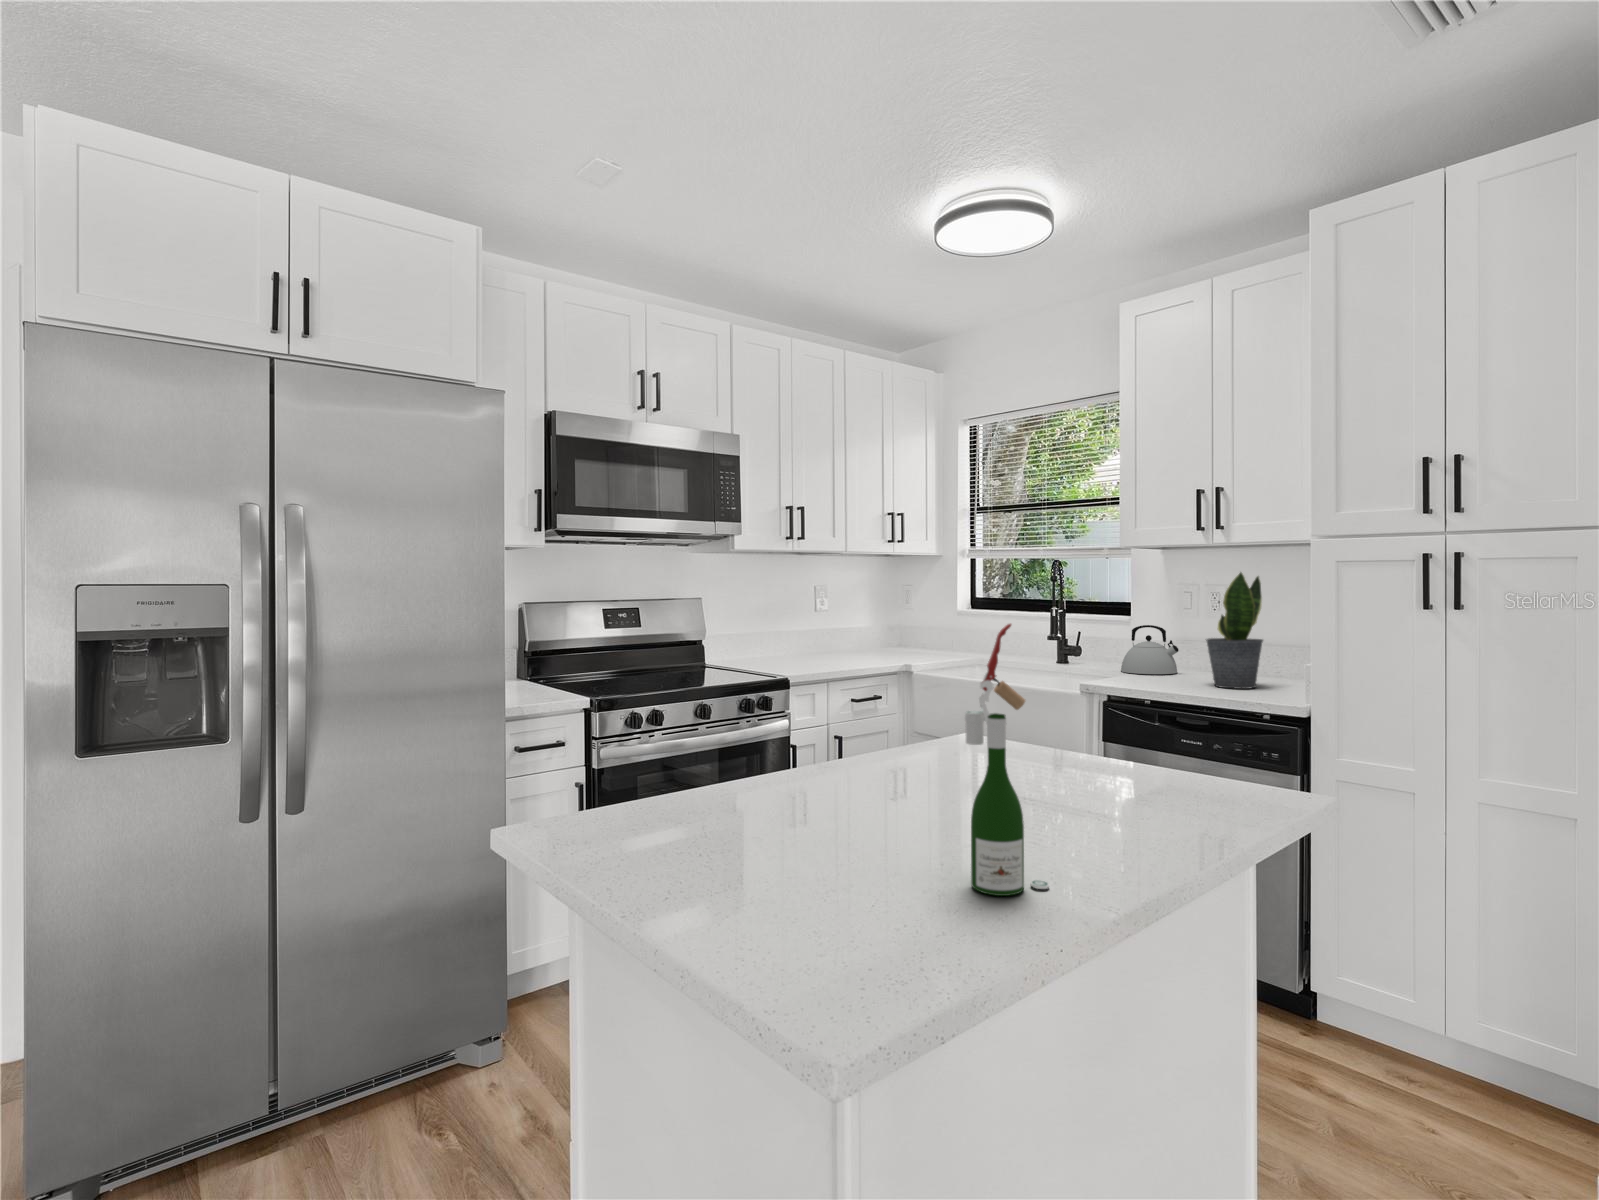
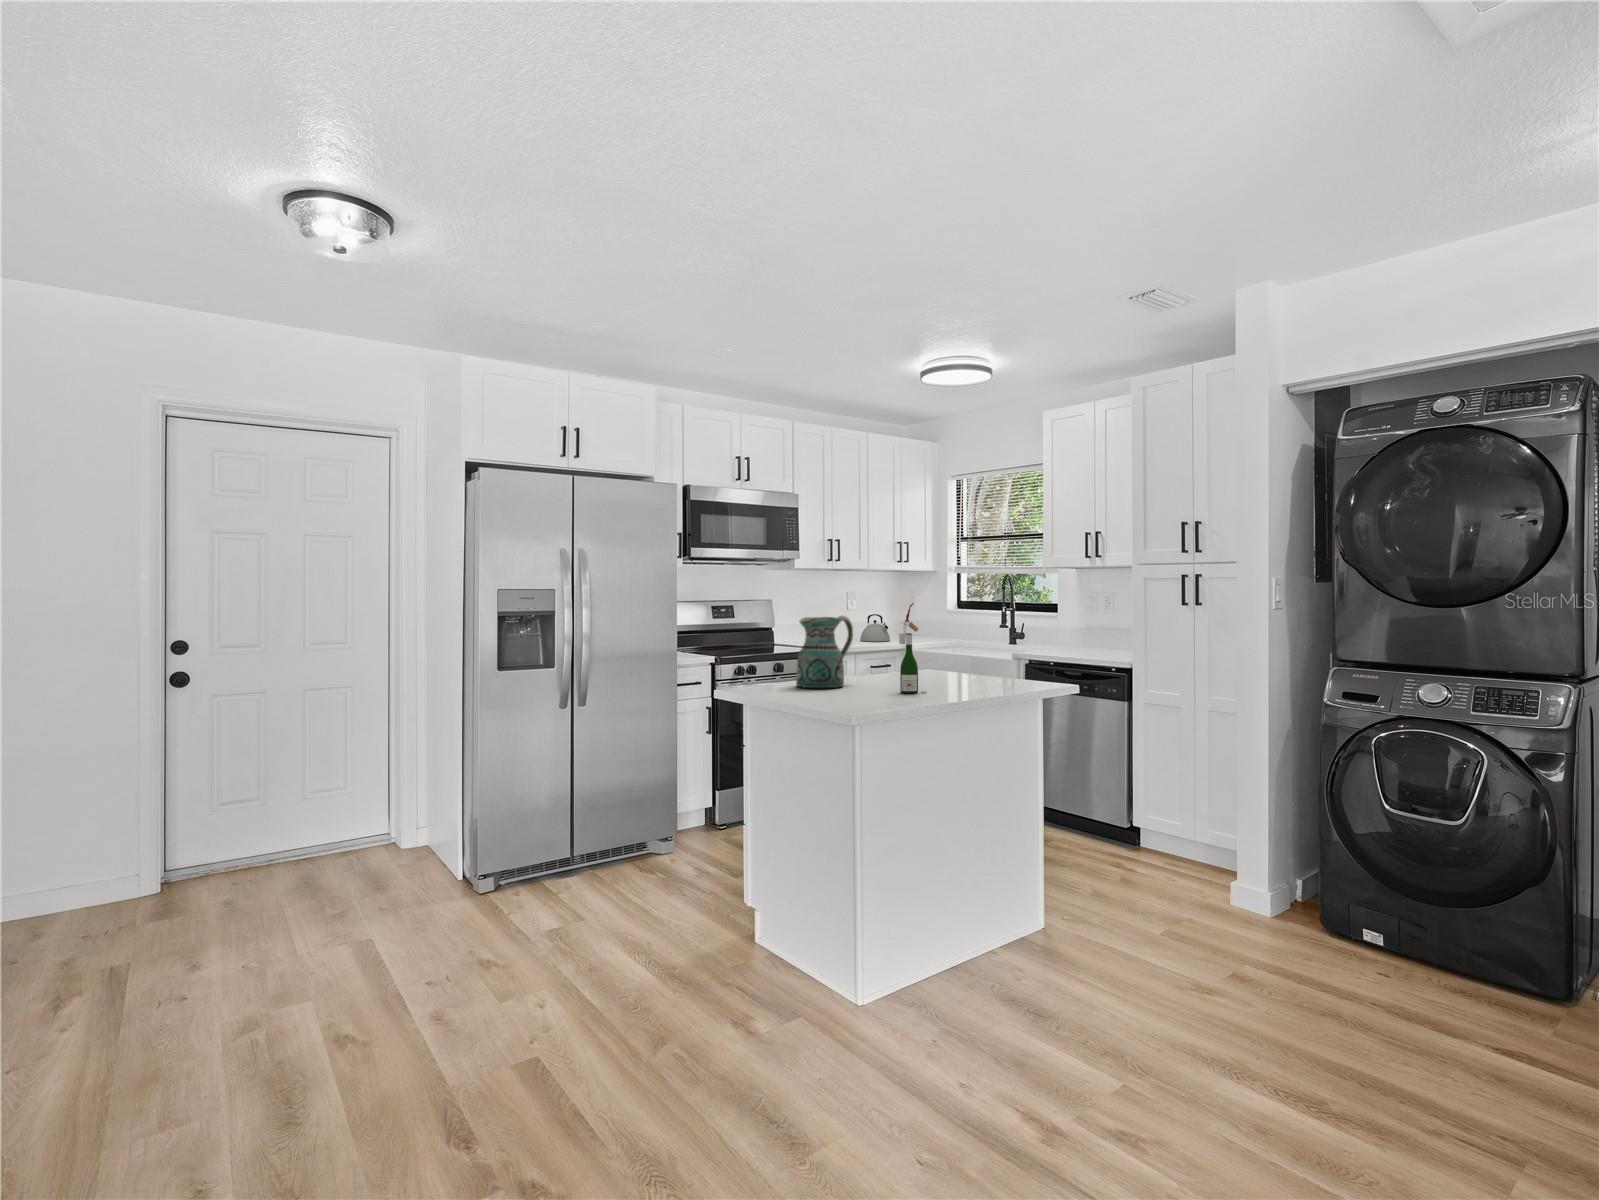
potted plant: present [1206,572,1263,689] -> none [1089,583,1123,655]
kettle: present [1121,625,1179,674] -> present [860,614,890,642]
ceramic pitcher: none [679,652,830,860] -> present [796,616,853,688]

